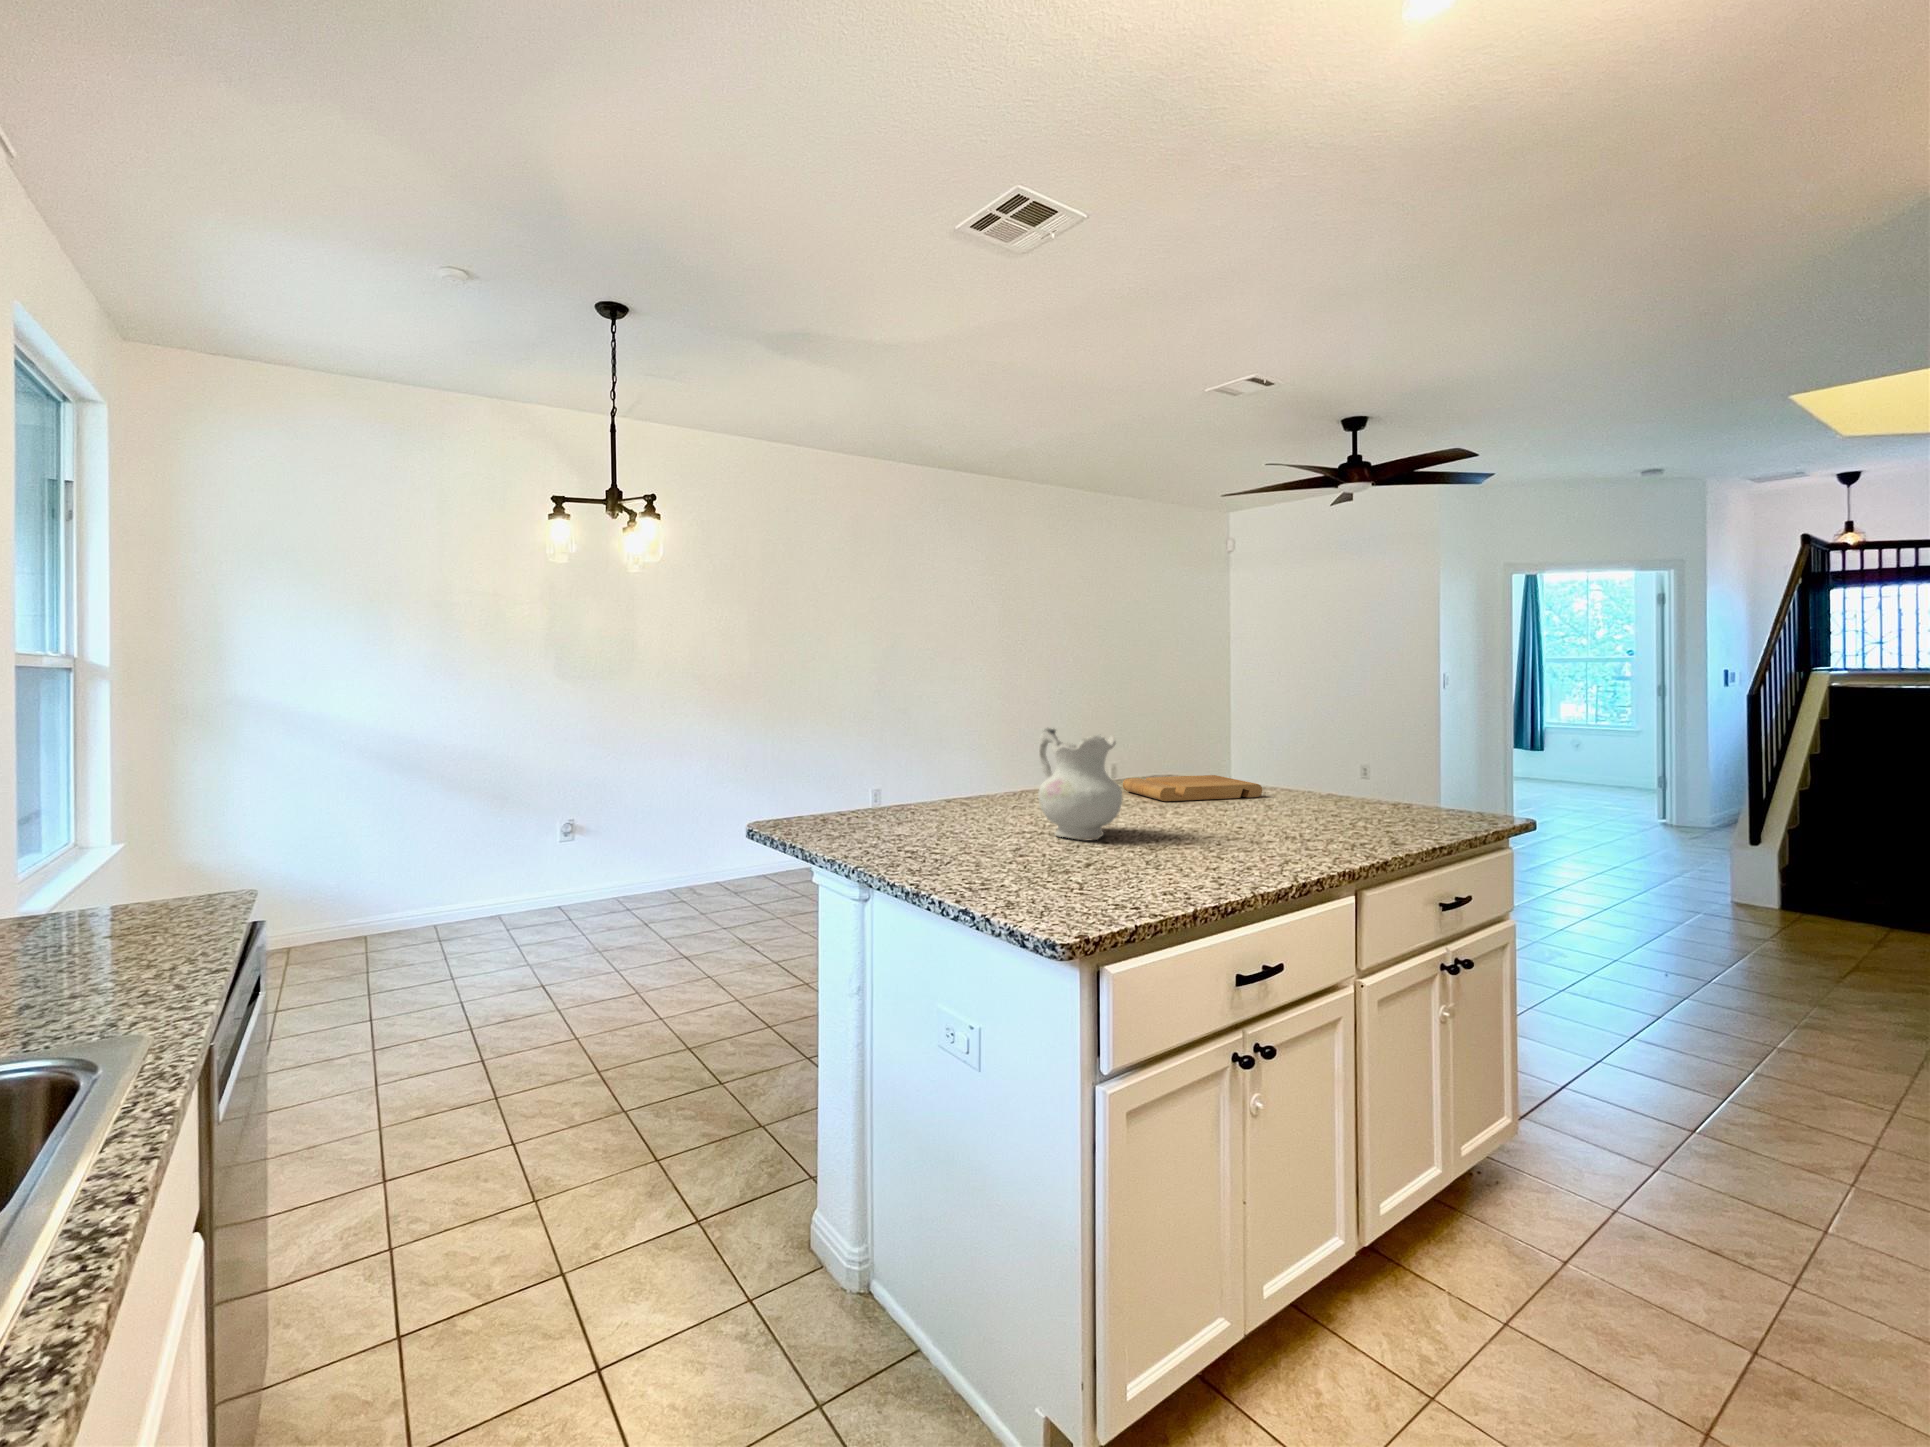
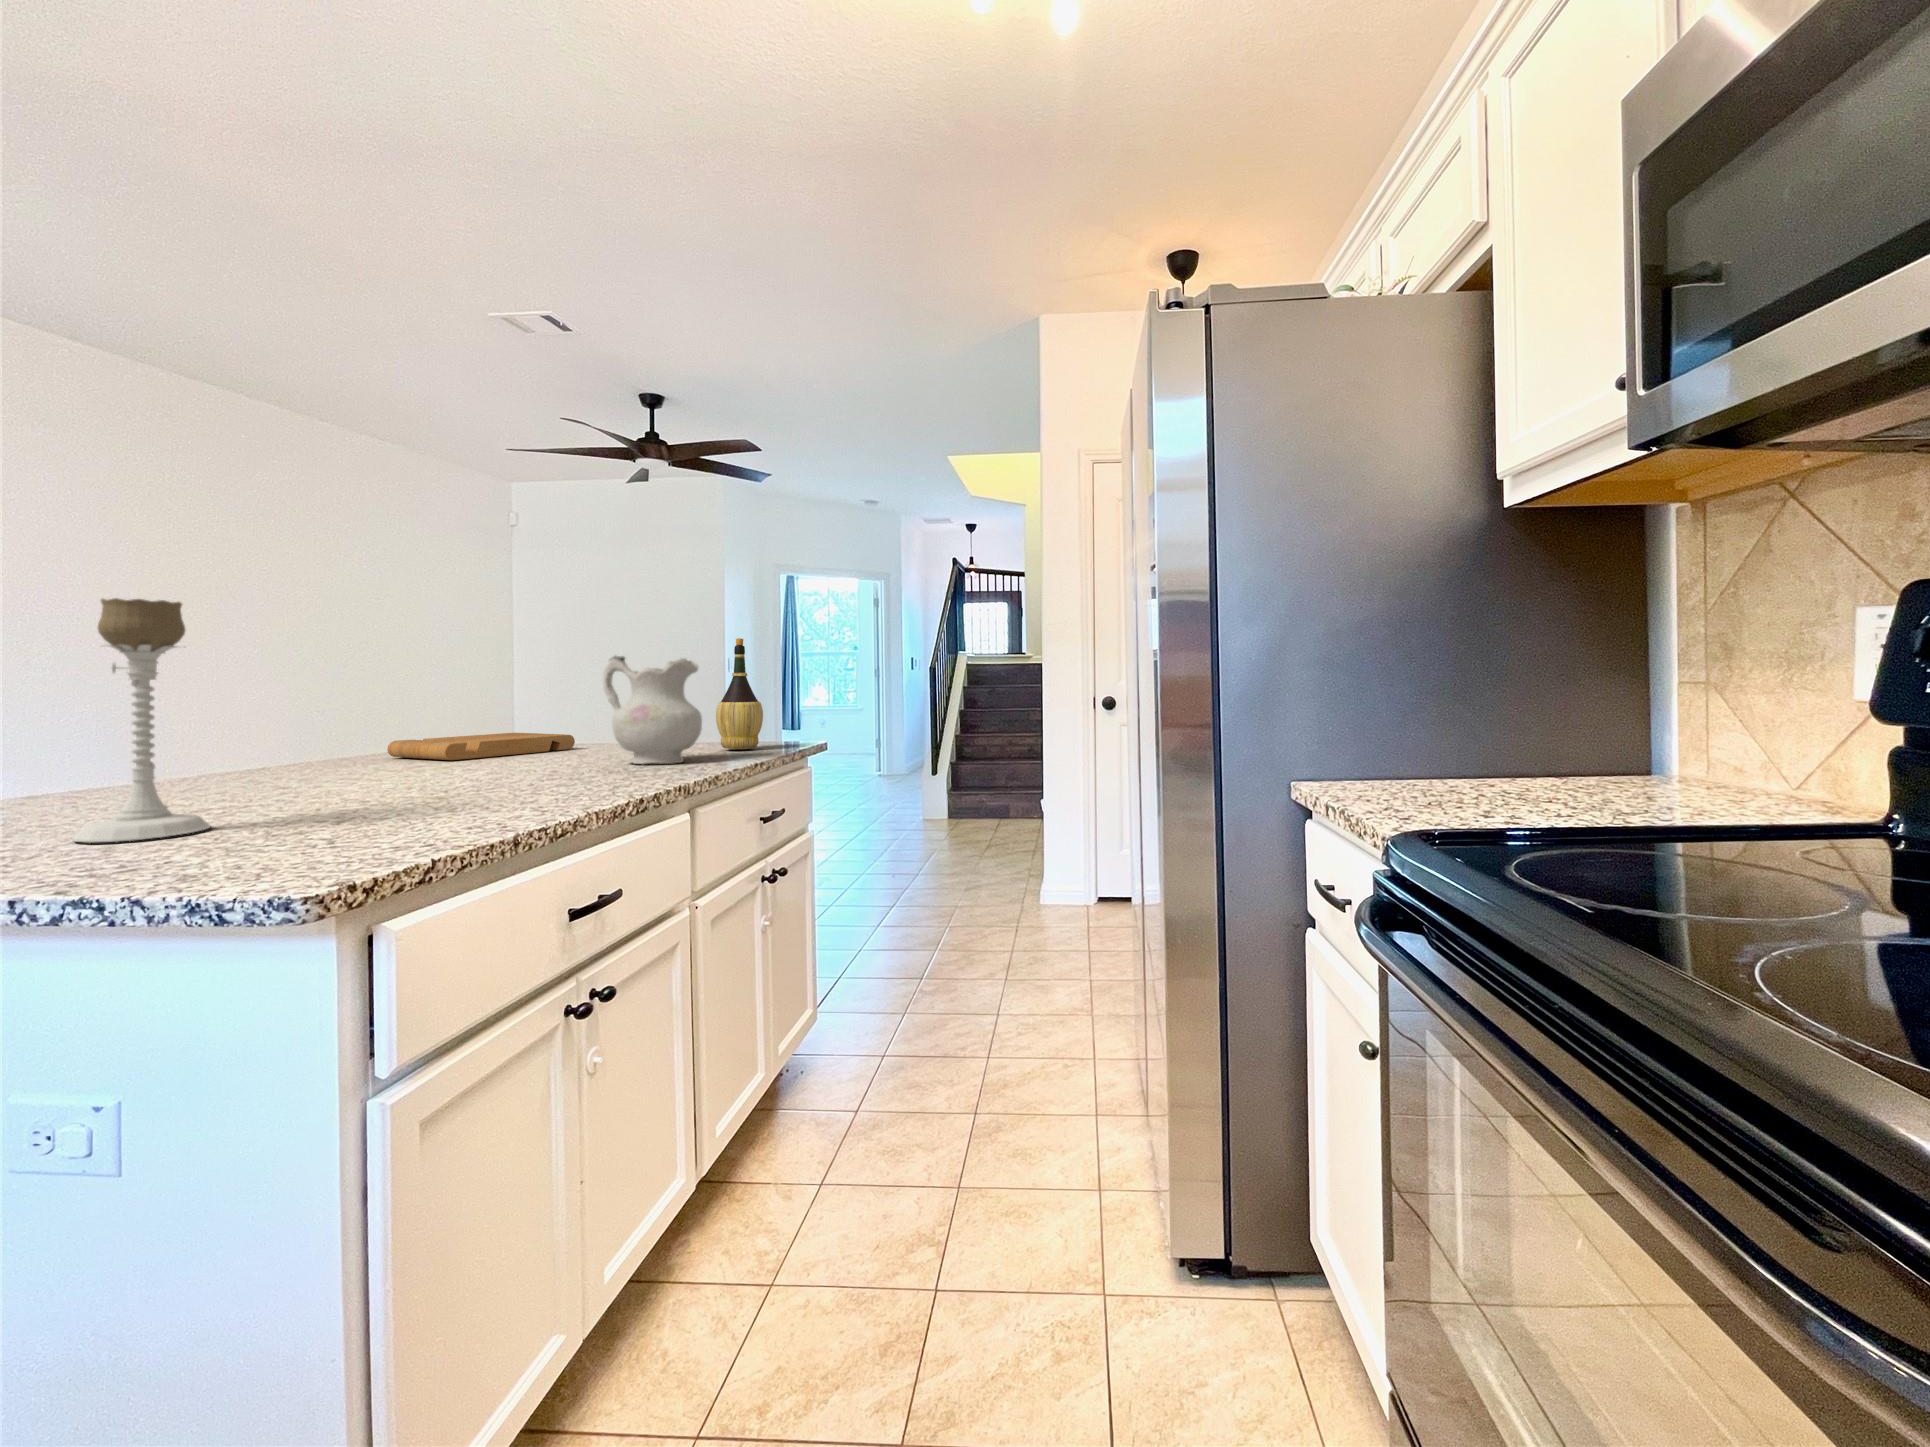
wine bottle: none [1398,703,1453,821] -> present [716,638,763,749]
candle holder: none [961,712,1021,864] -> present [71,598,210,843]
ceramic pitcher: present [1038,728,1122,840] -> present [603,656,702,764]

